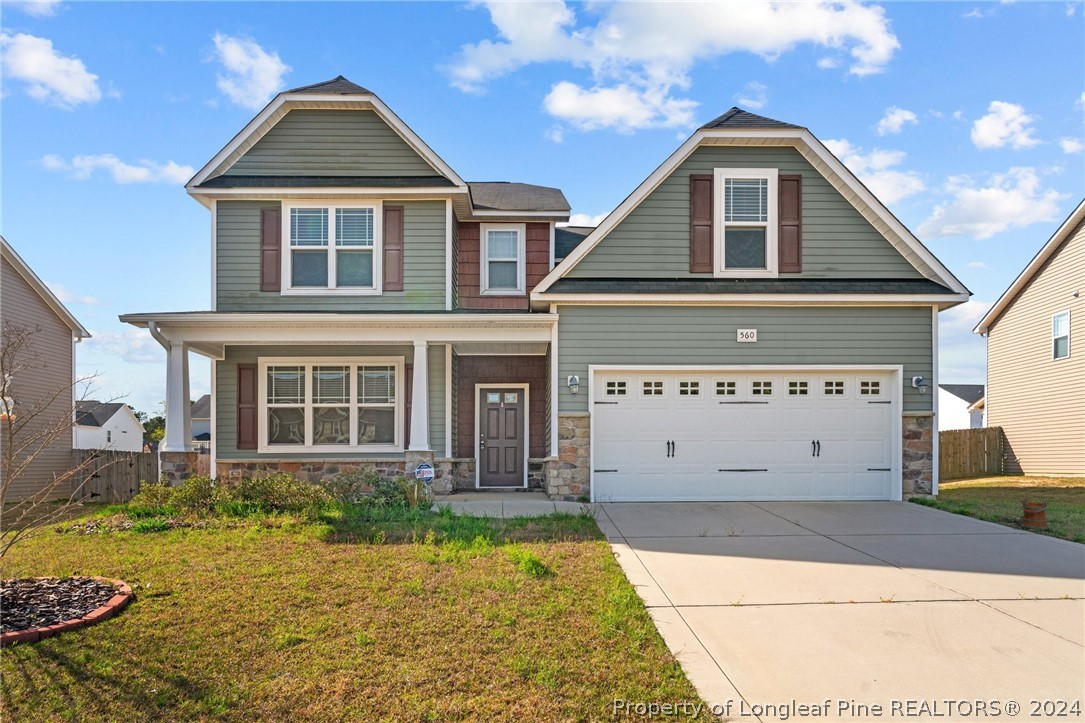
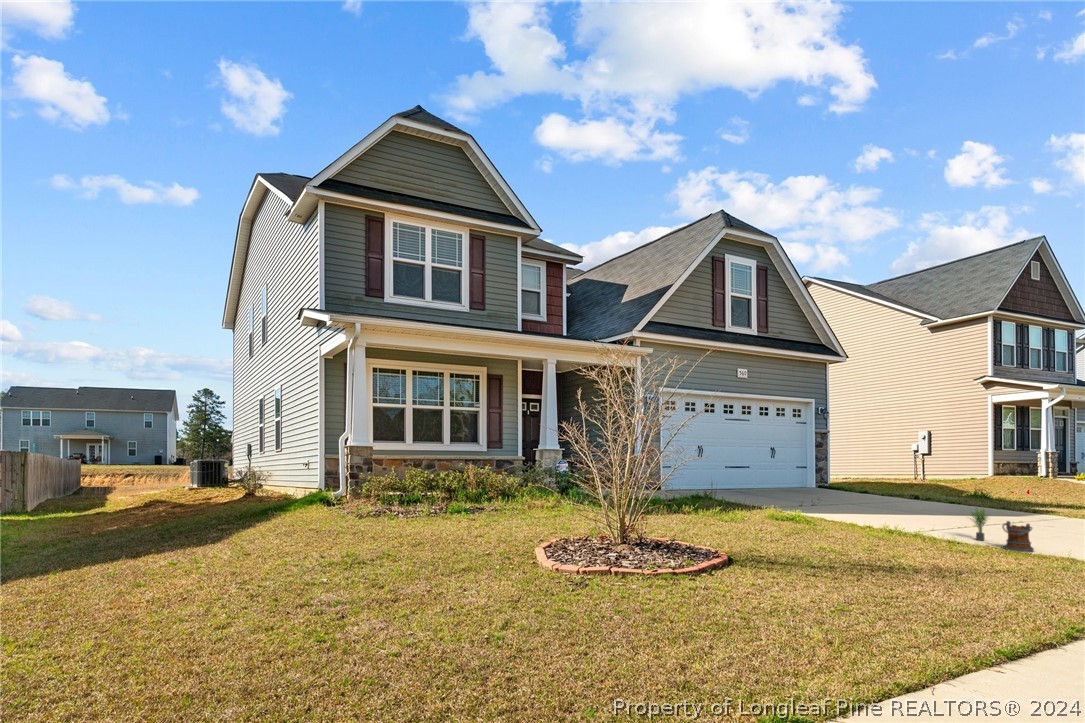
potted plant: none [979,480,1010,517] -> present [970,508,987,541]

